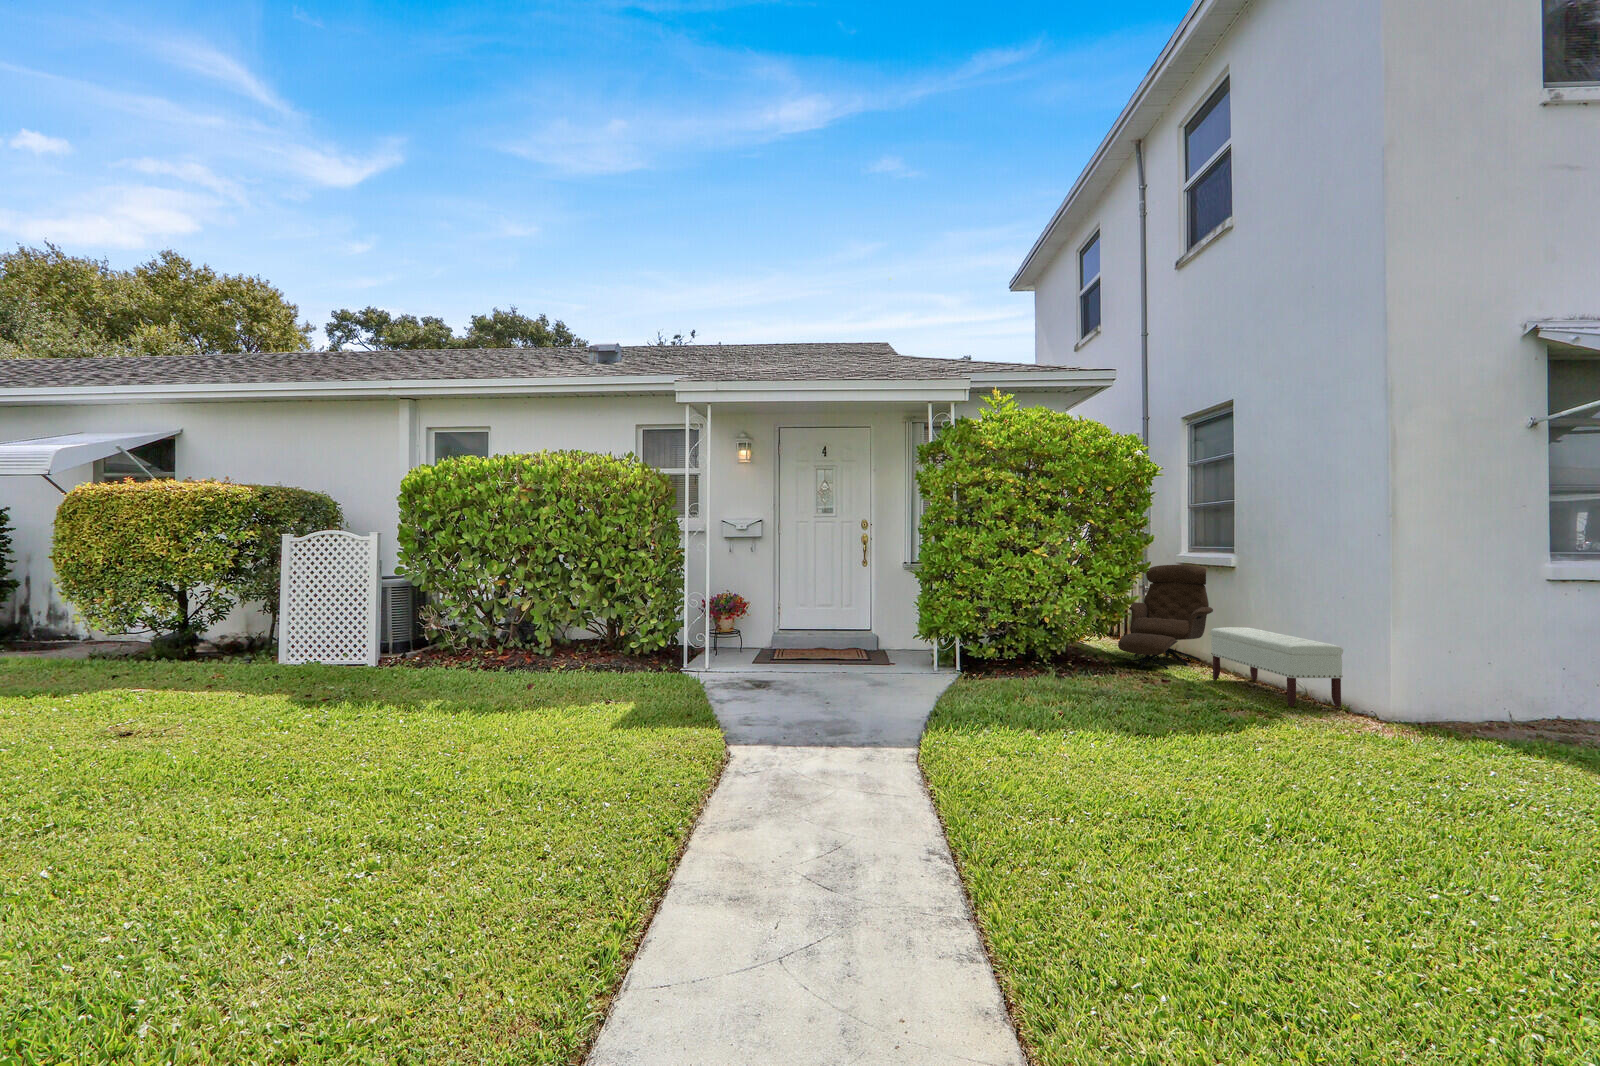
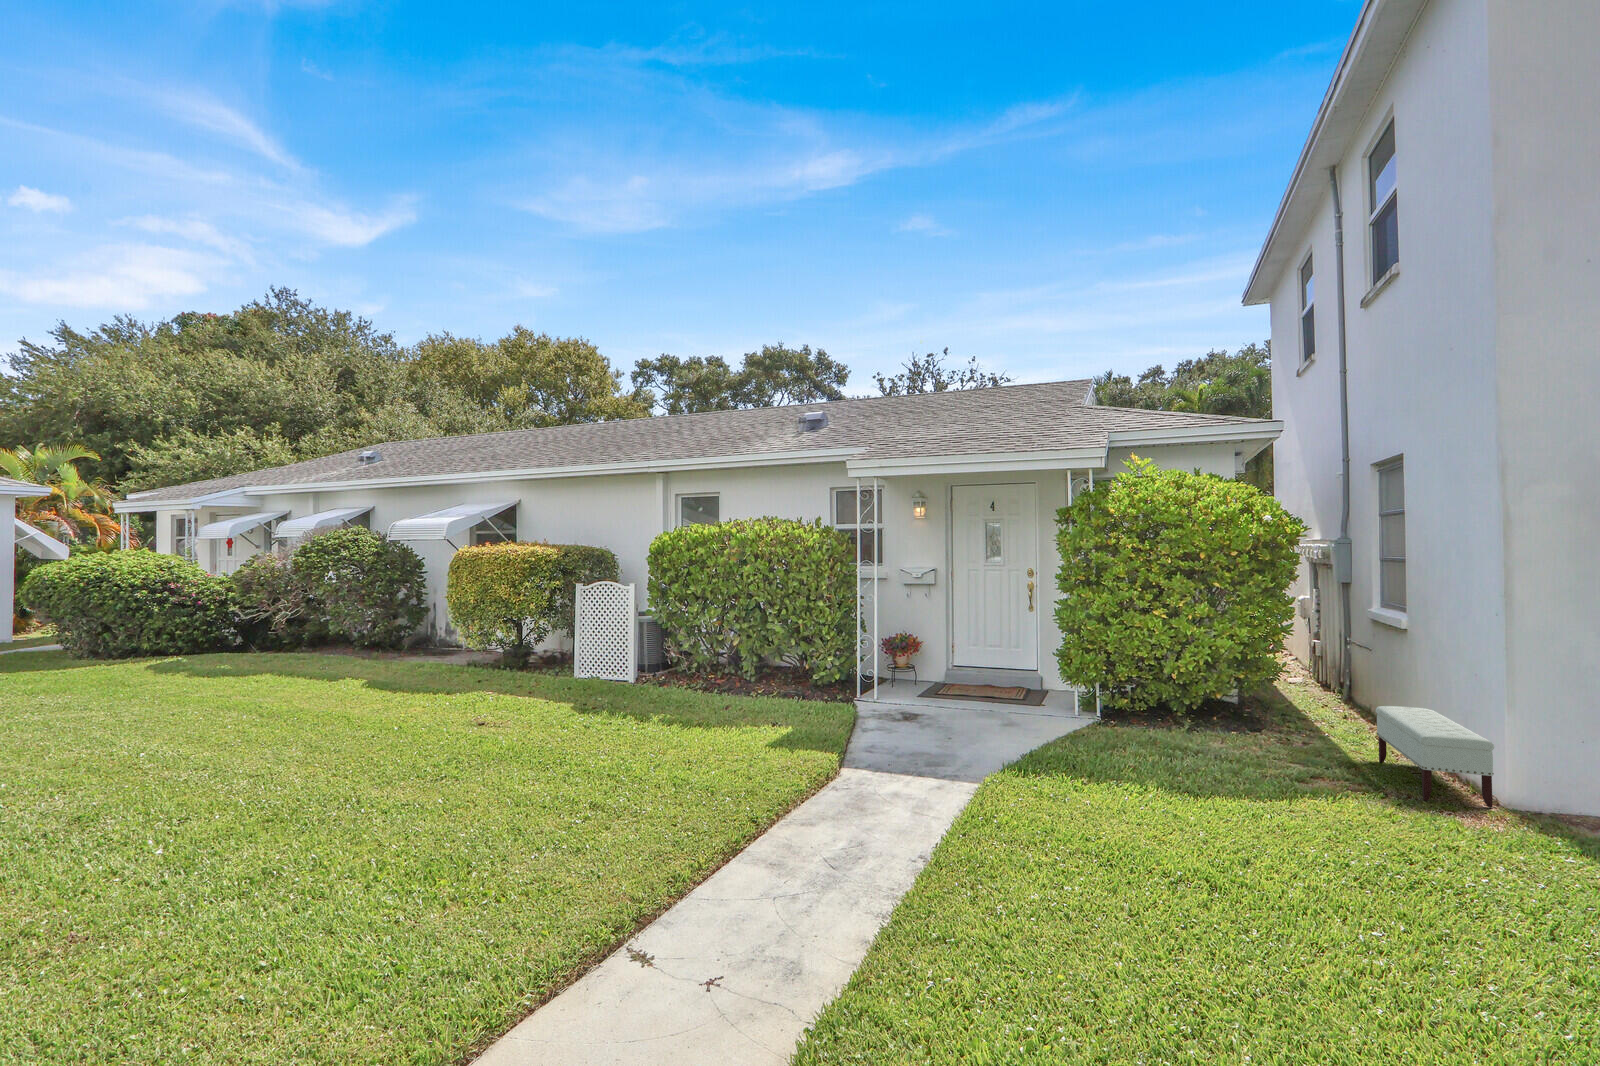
lounge chair: present [1118,565,1213,669] -> none [1287,628,1417,745]

